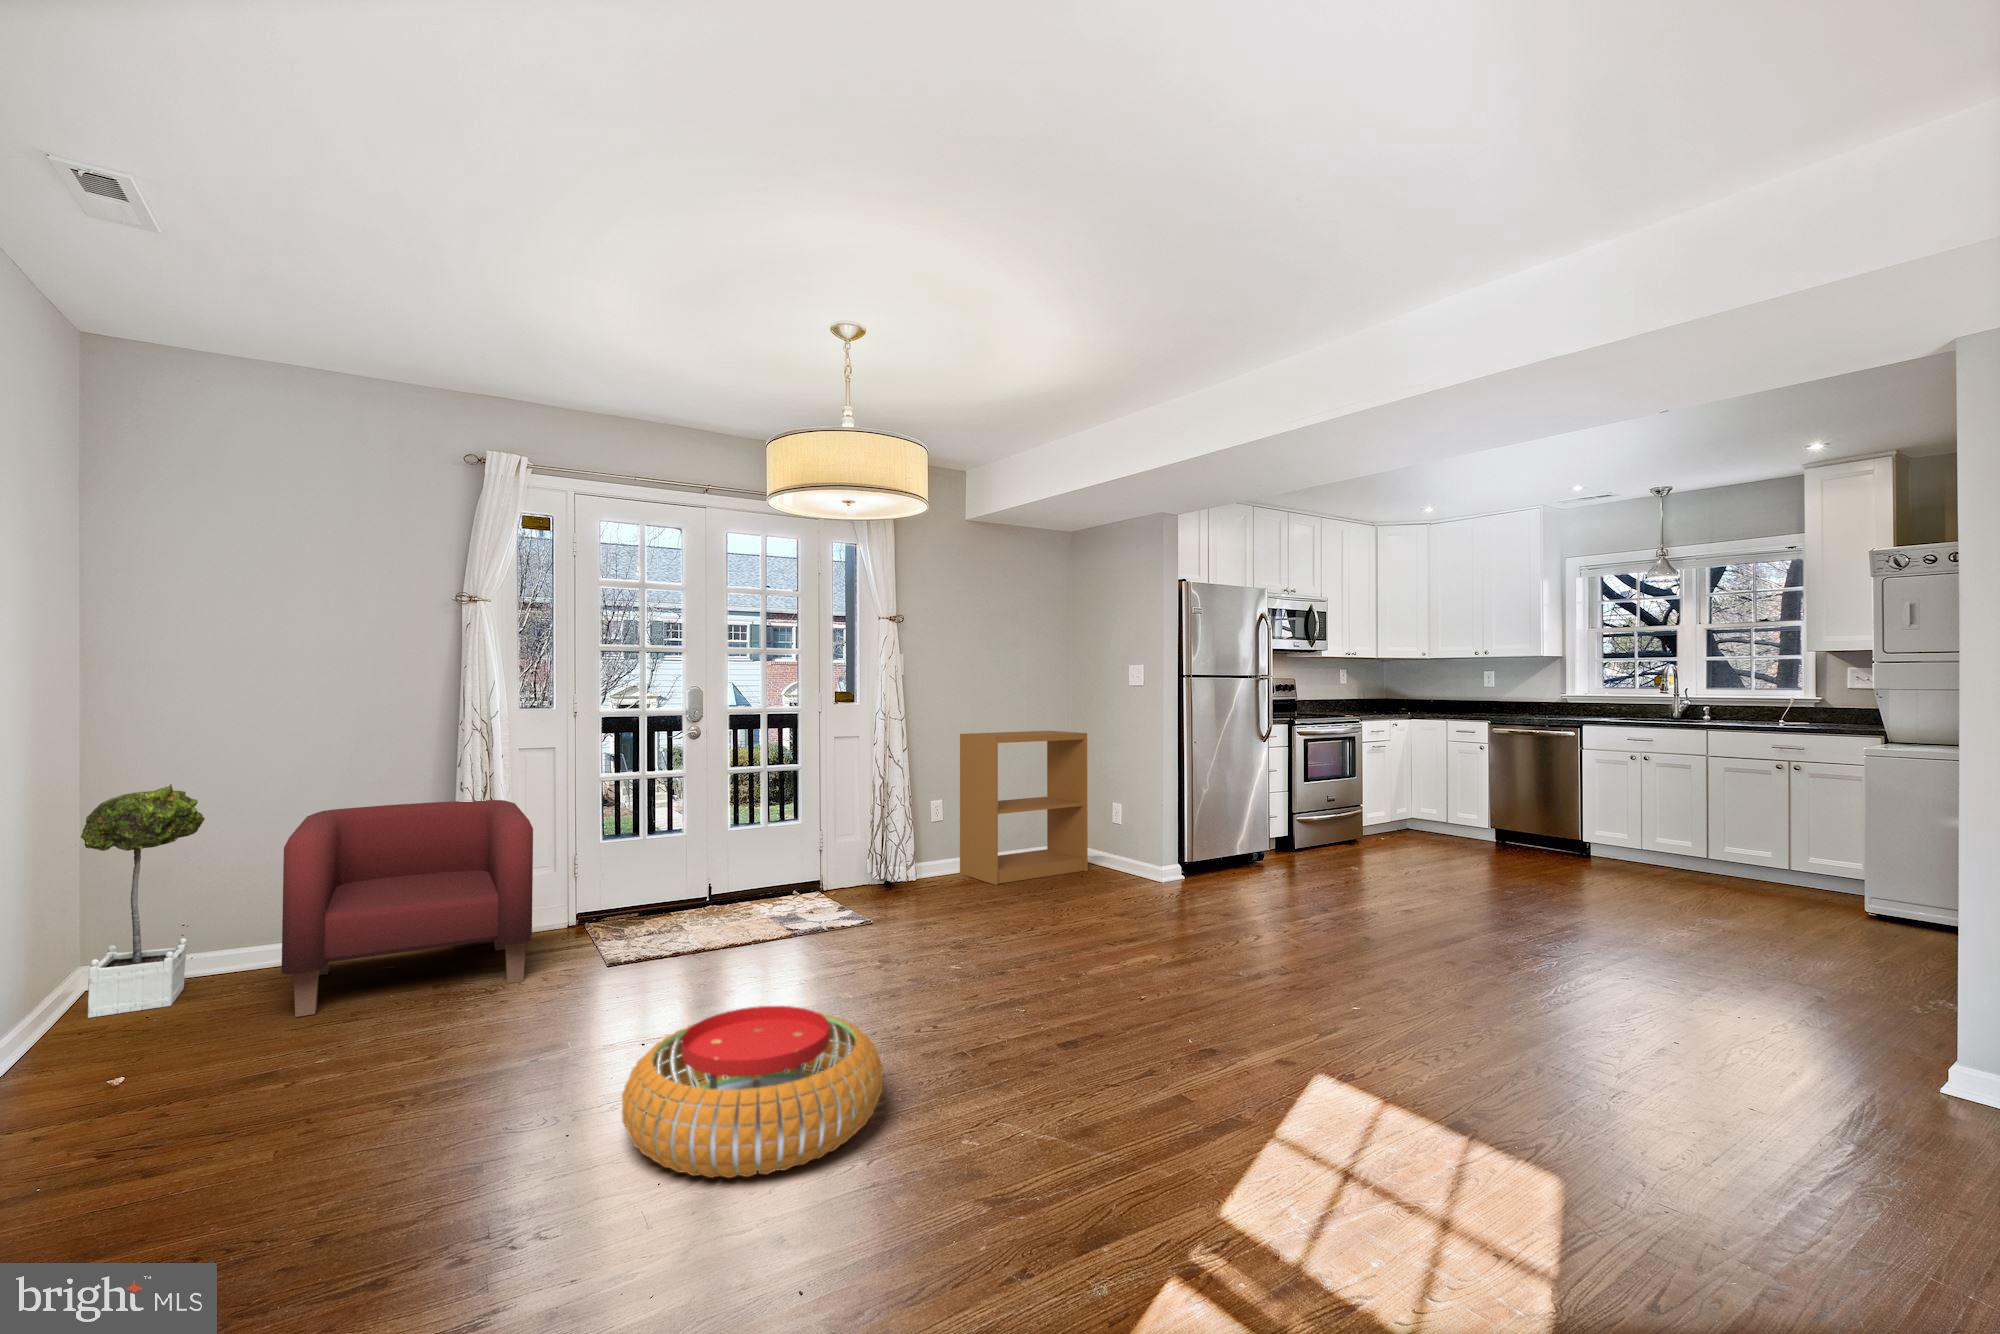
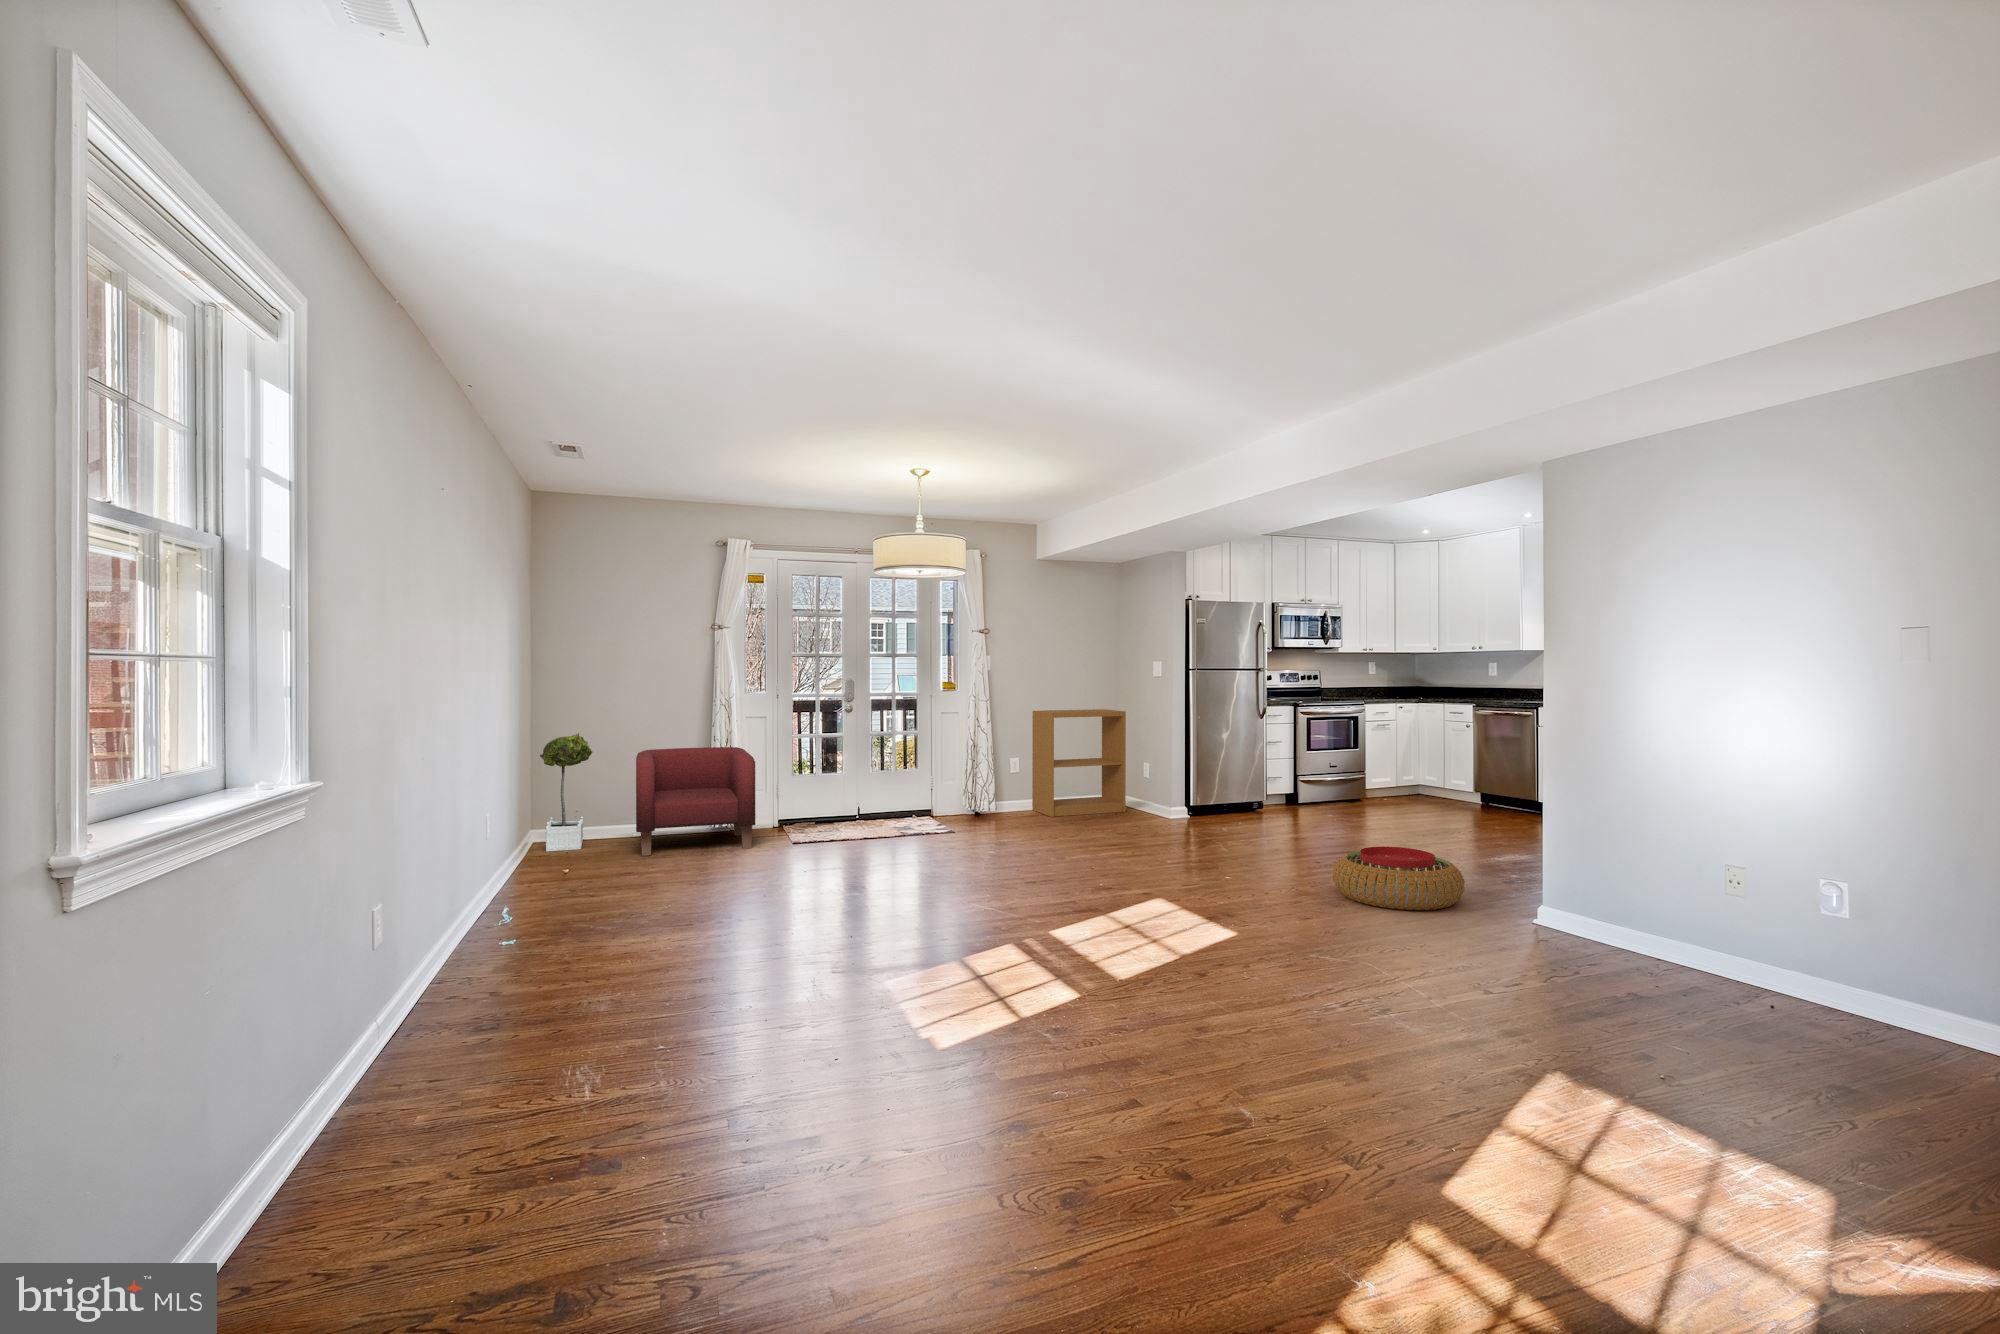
pouf: present [622,1006,883,1178] -> present [1333,847,1465,910]

